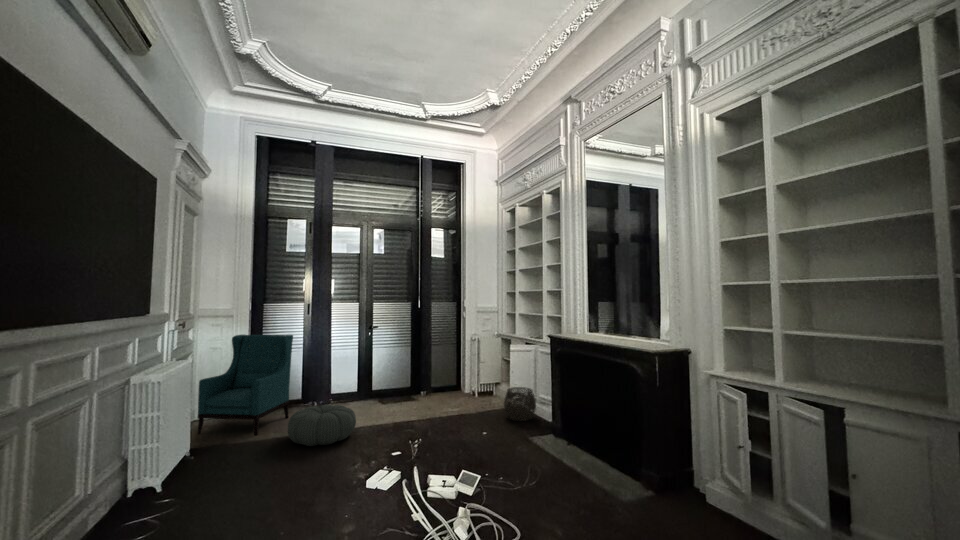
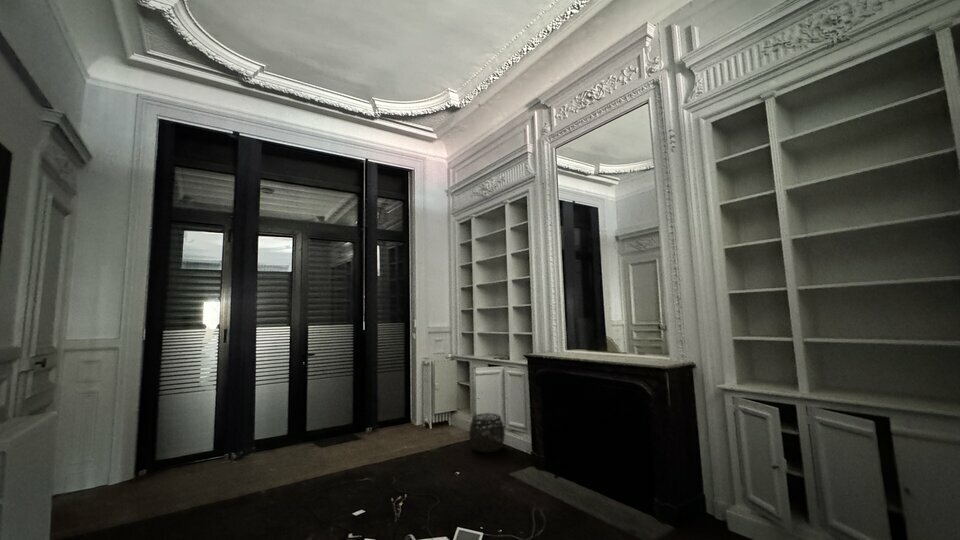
armchair: present [197,335,293,435] -> none [61,368,207,514]
pouf: present [288,405,356,446] -> none [204,453,297,513]

